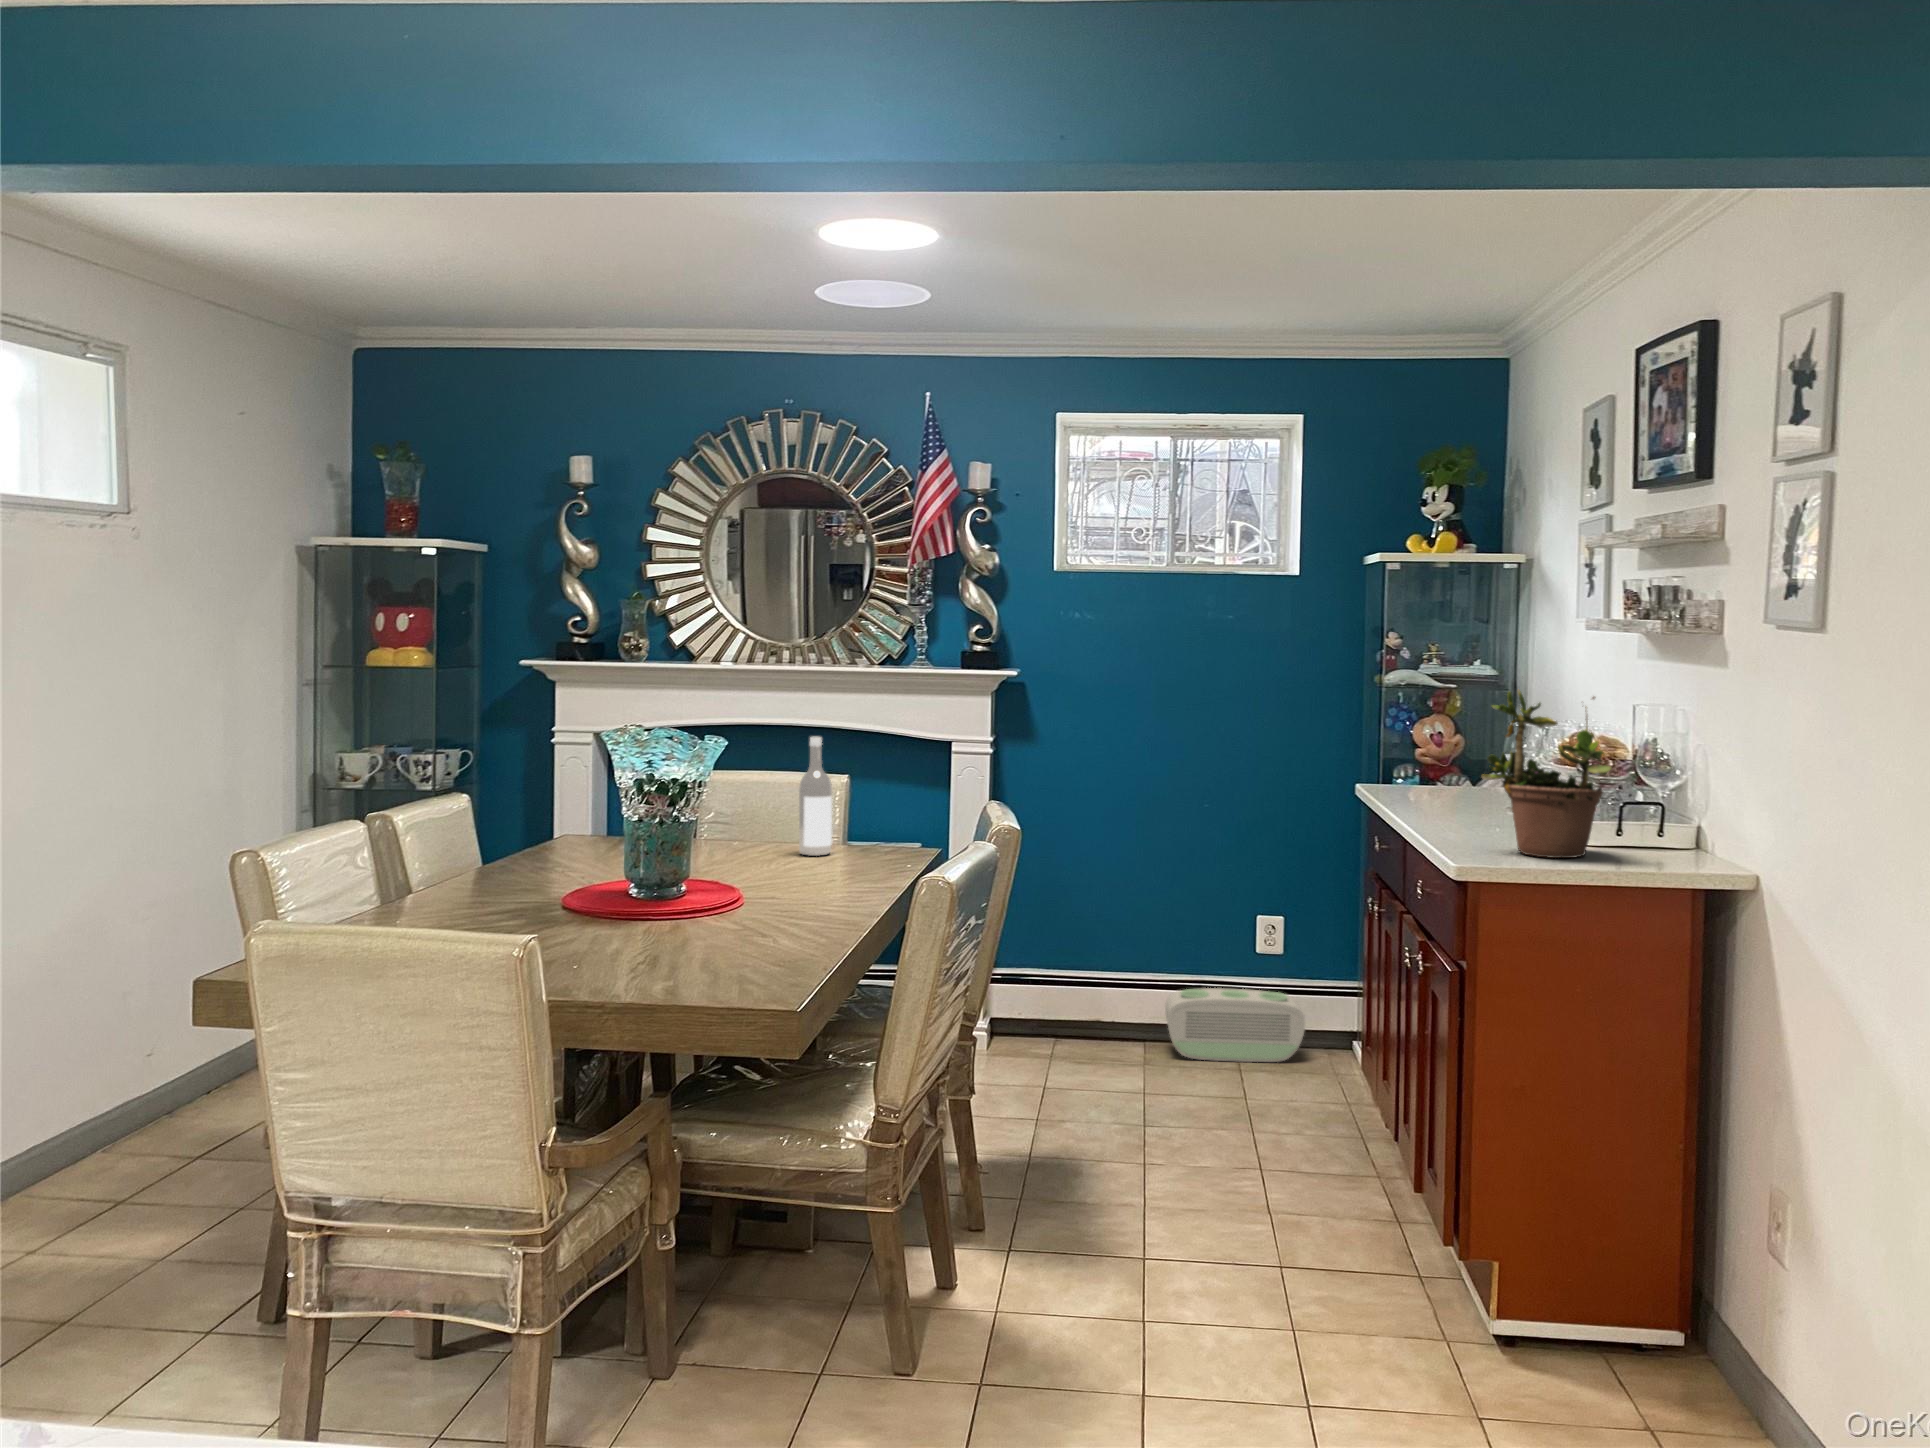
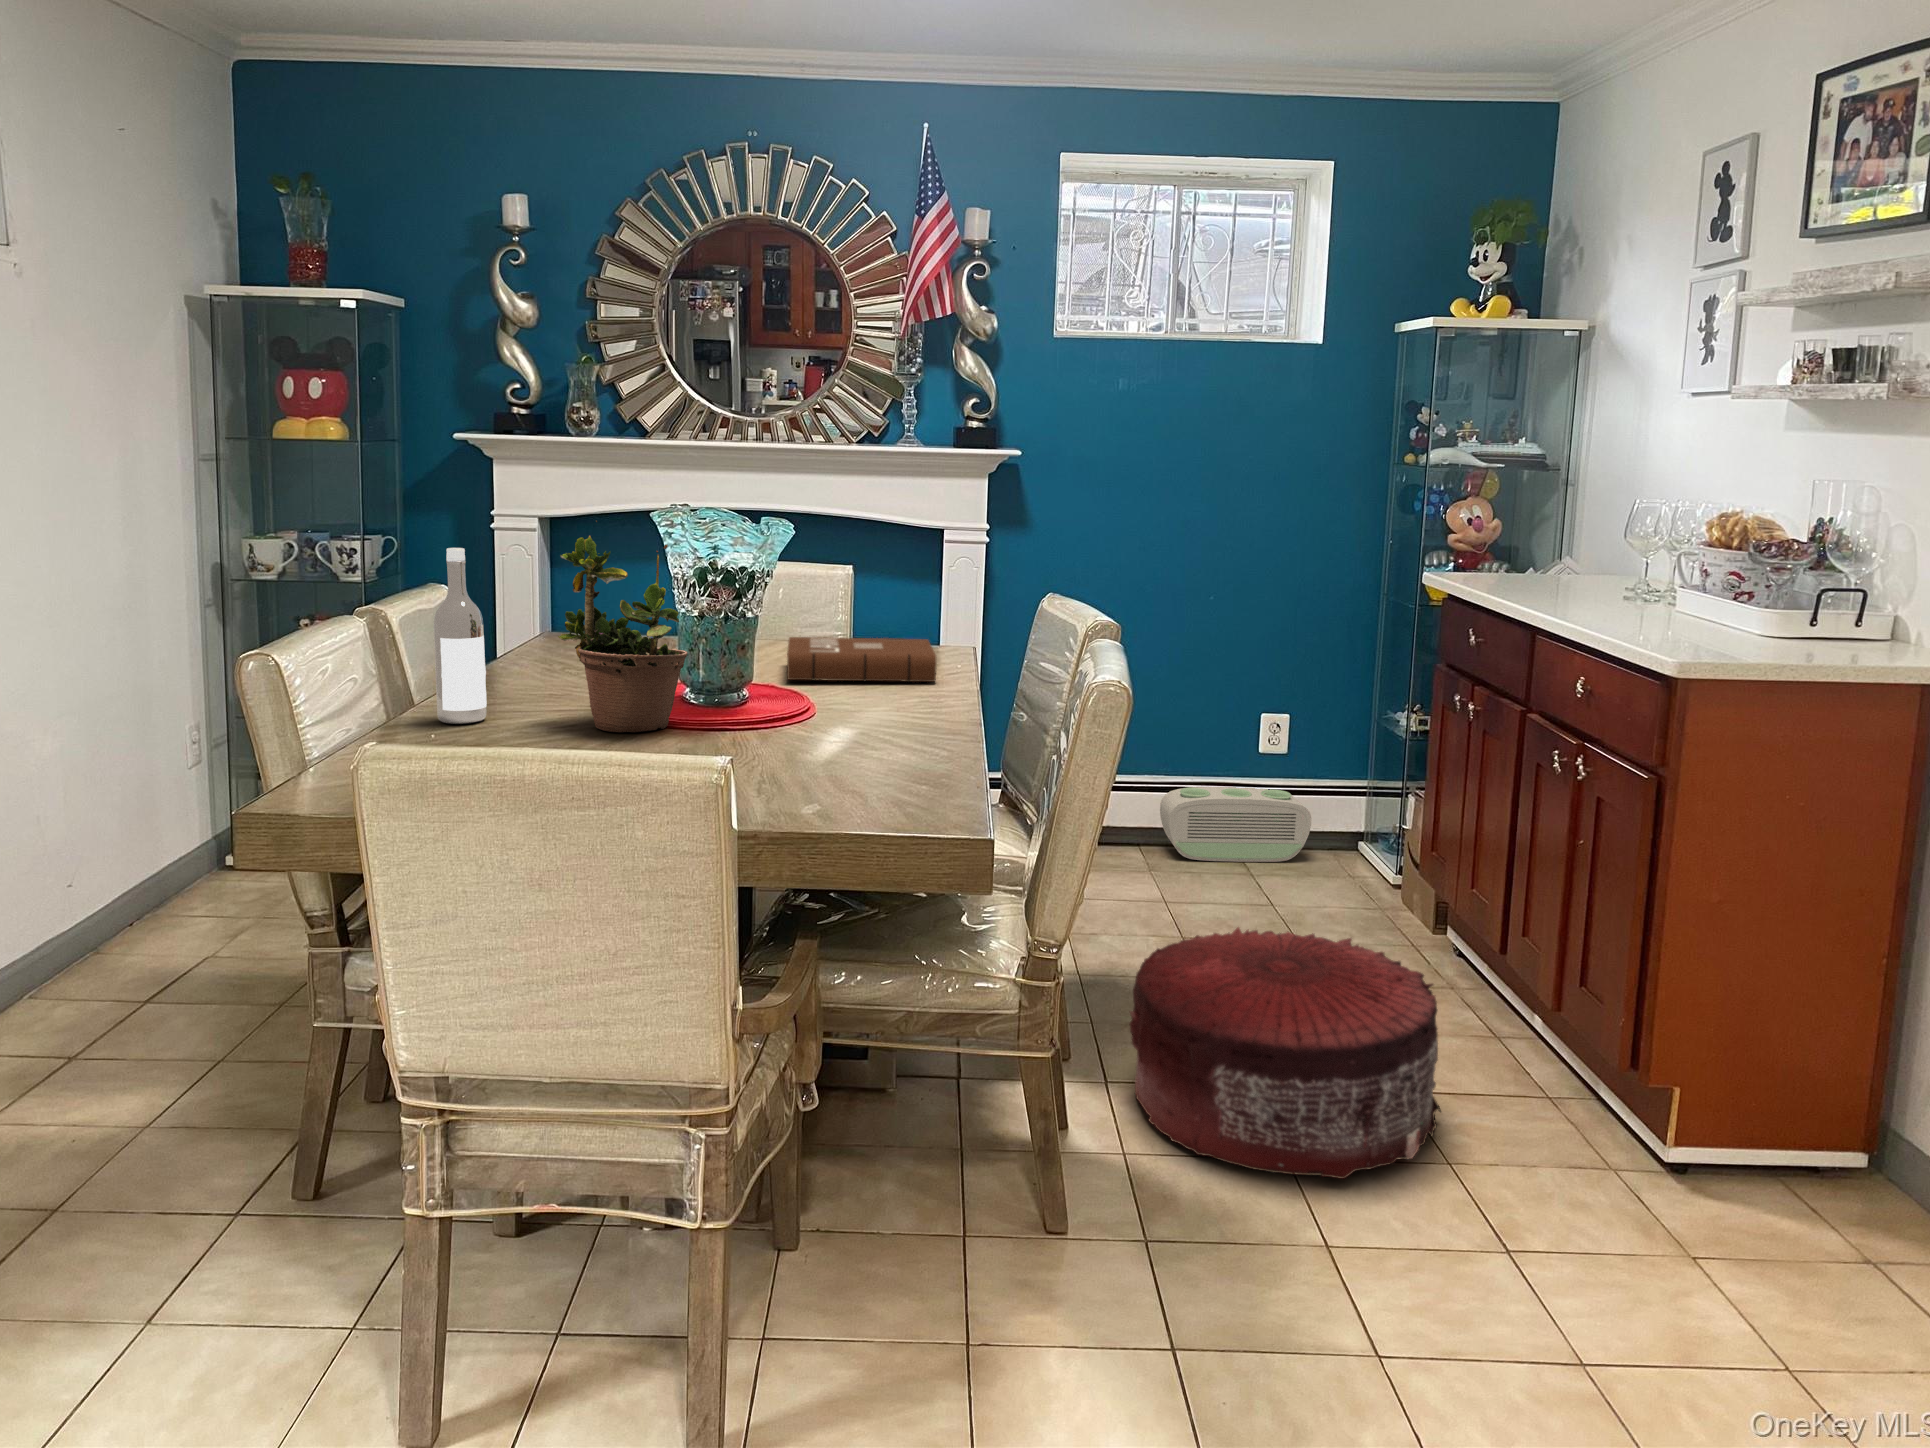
potted plant: present [1482,689,1612,858] -> present [558,521,688,732]
wine bottle: present [799,737,832,856] -> present [434,548,487,724]
book: none [733,842,874,883] -> present [787,637,937,682]
pouf: none [1019,1110,1307,1341] -> present [1130,927,1440,1179]

